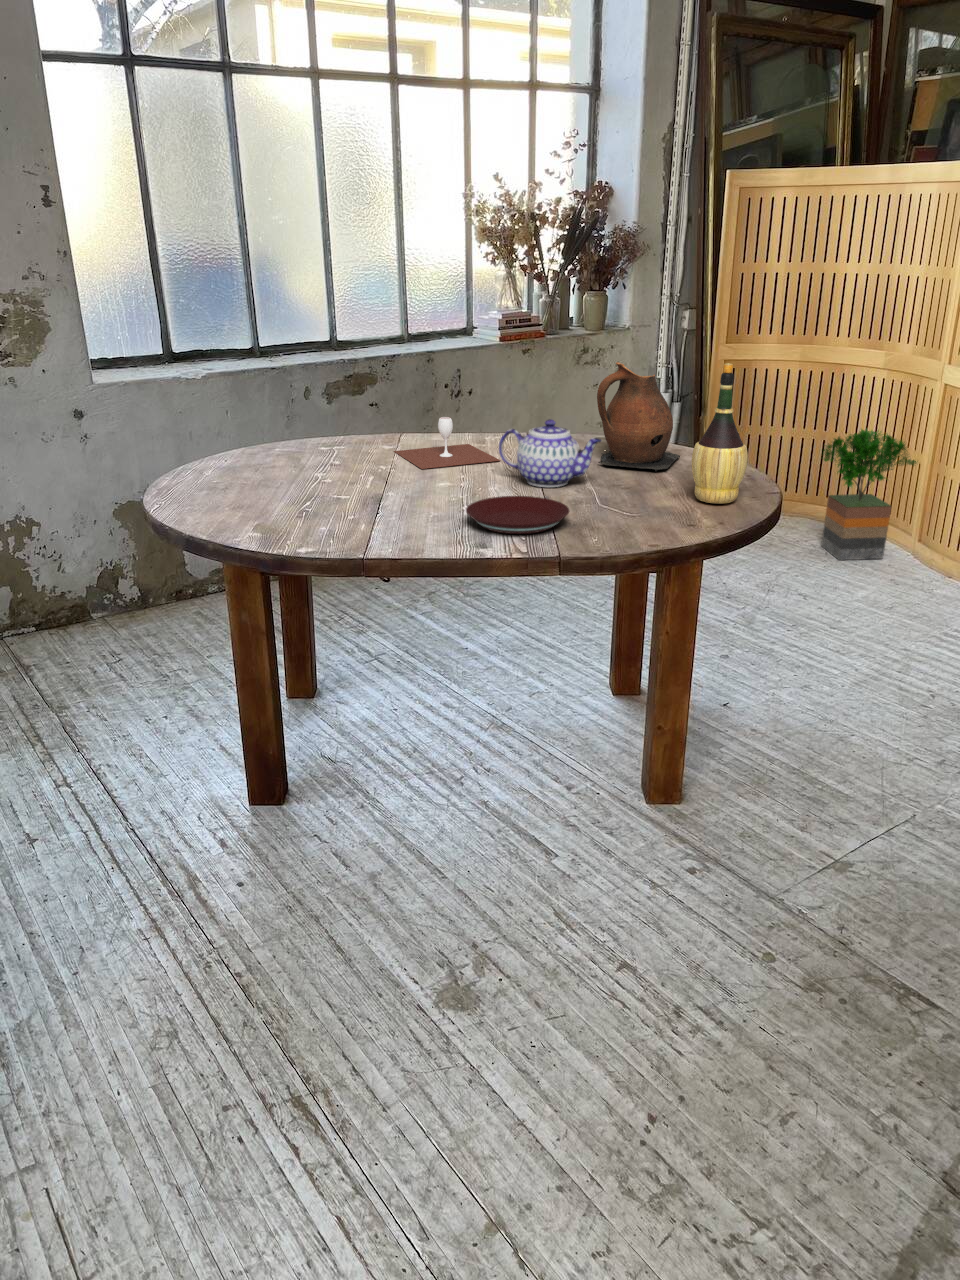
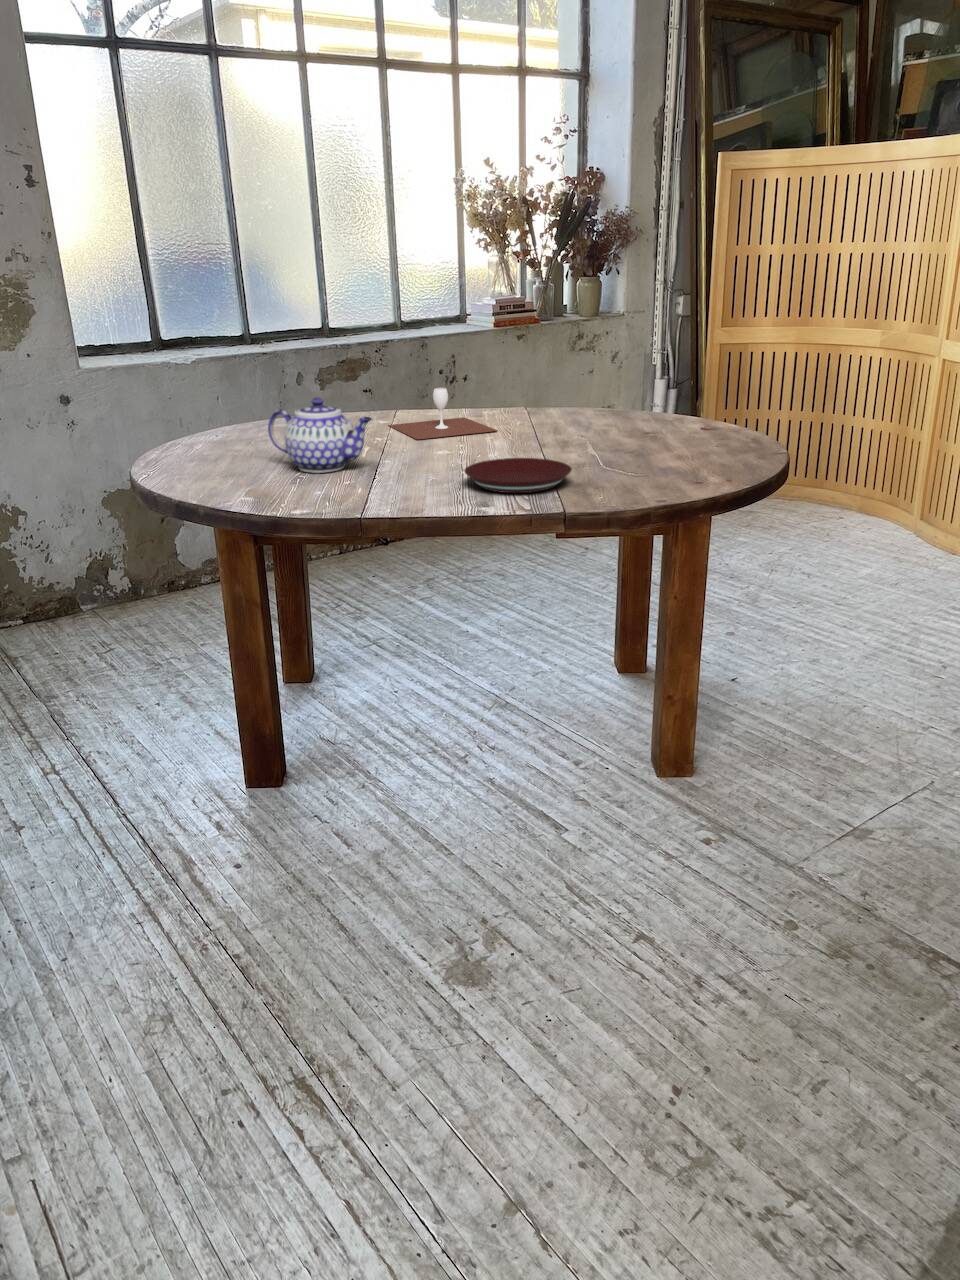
ceramic pitcher: present [597,362,680,471] -> none [596,326,682,437]
wine bottle: present [692,363,748,503] -> none [696,316,754,462]
teapot: present [499,419,601,487] -> present [268,398,372,473]
potted tree: present [821,429,917,560] -> none [821,405,923,540]

